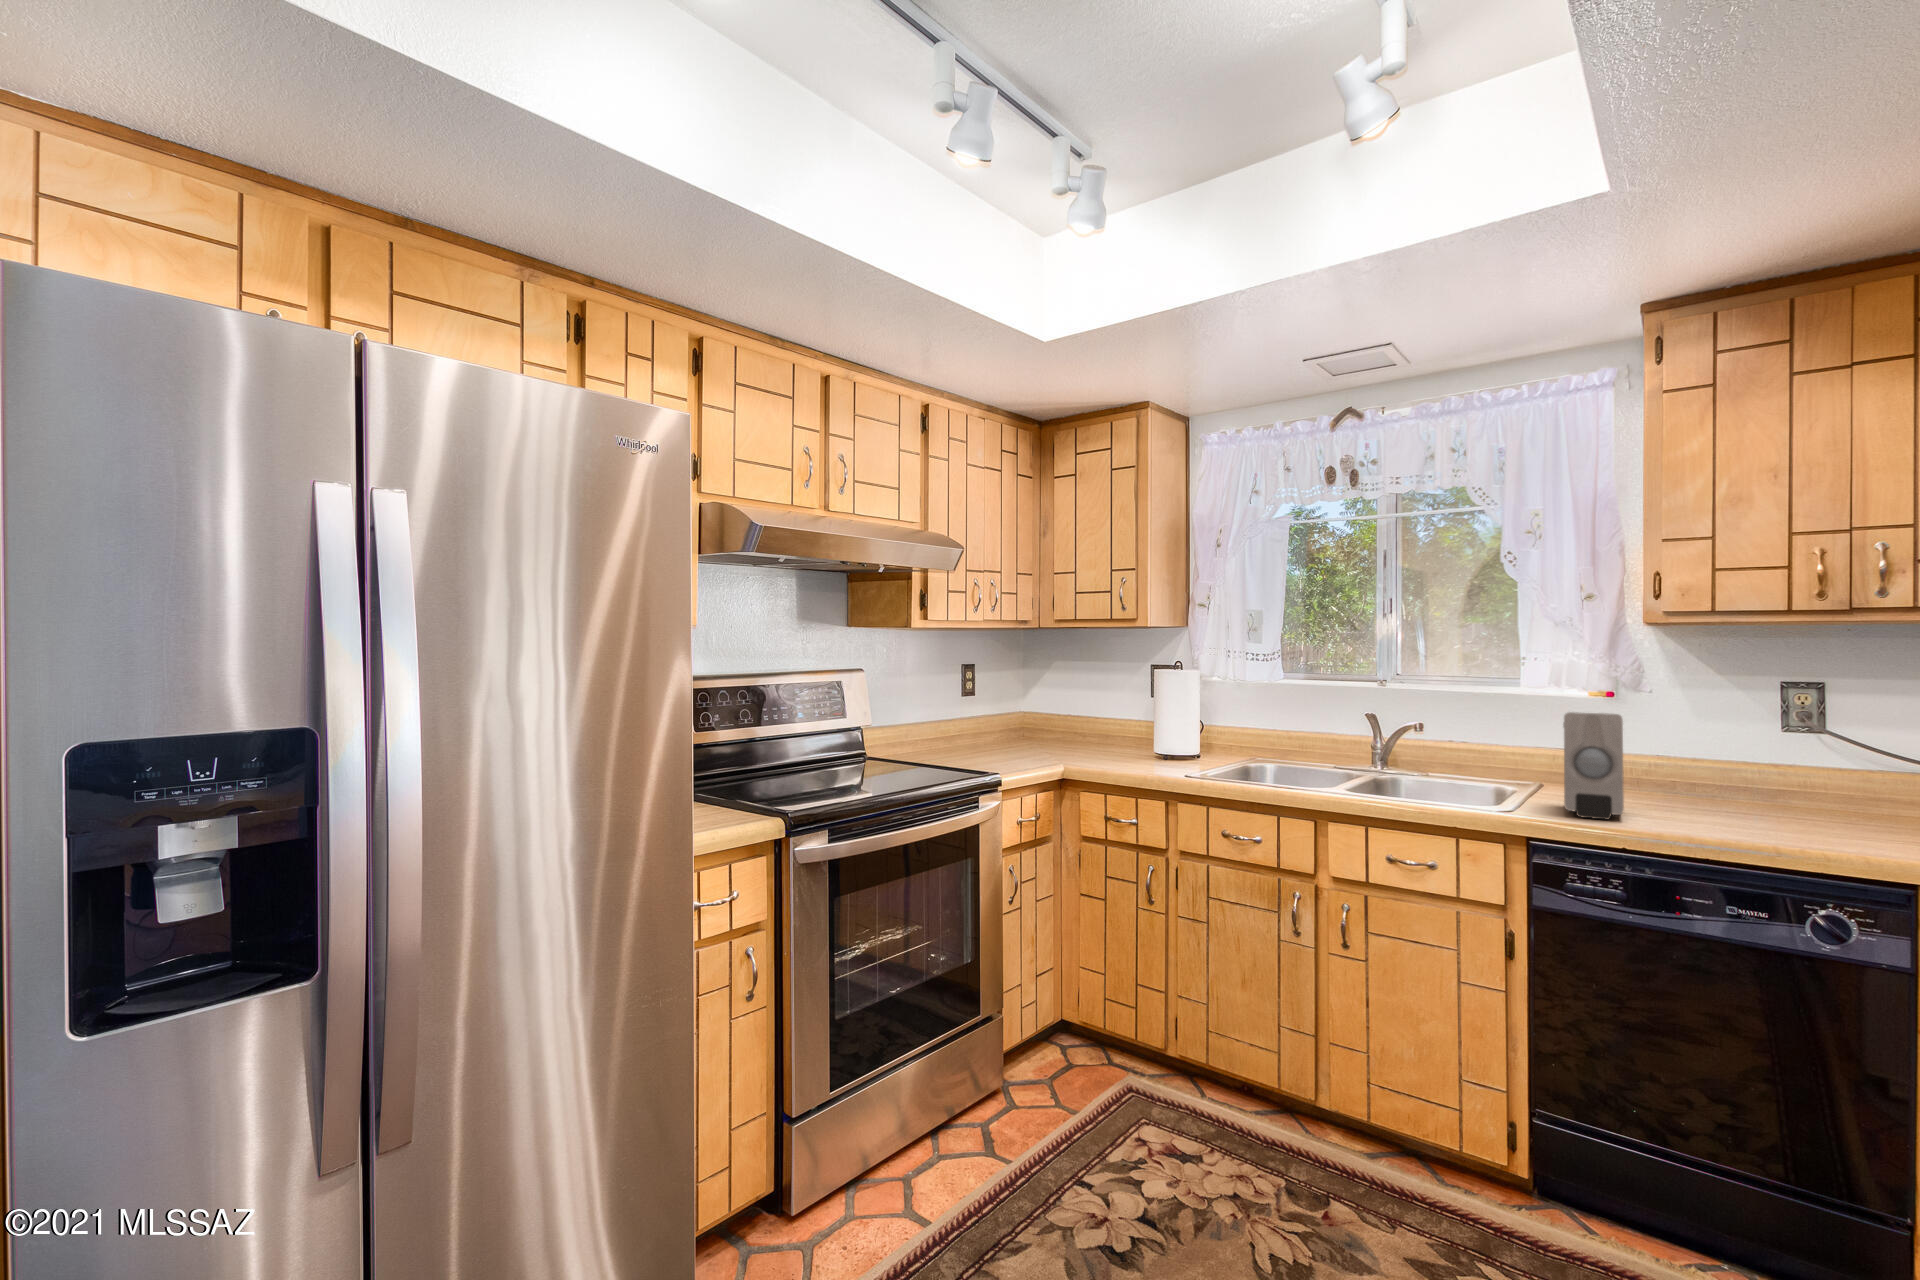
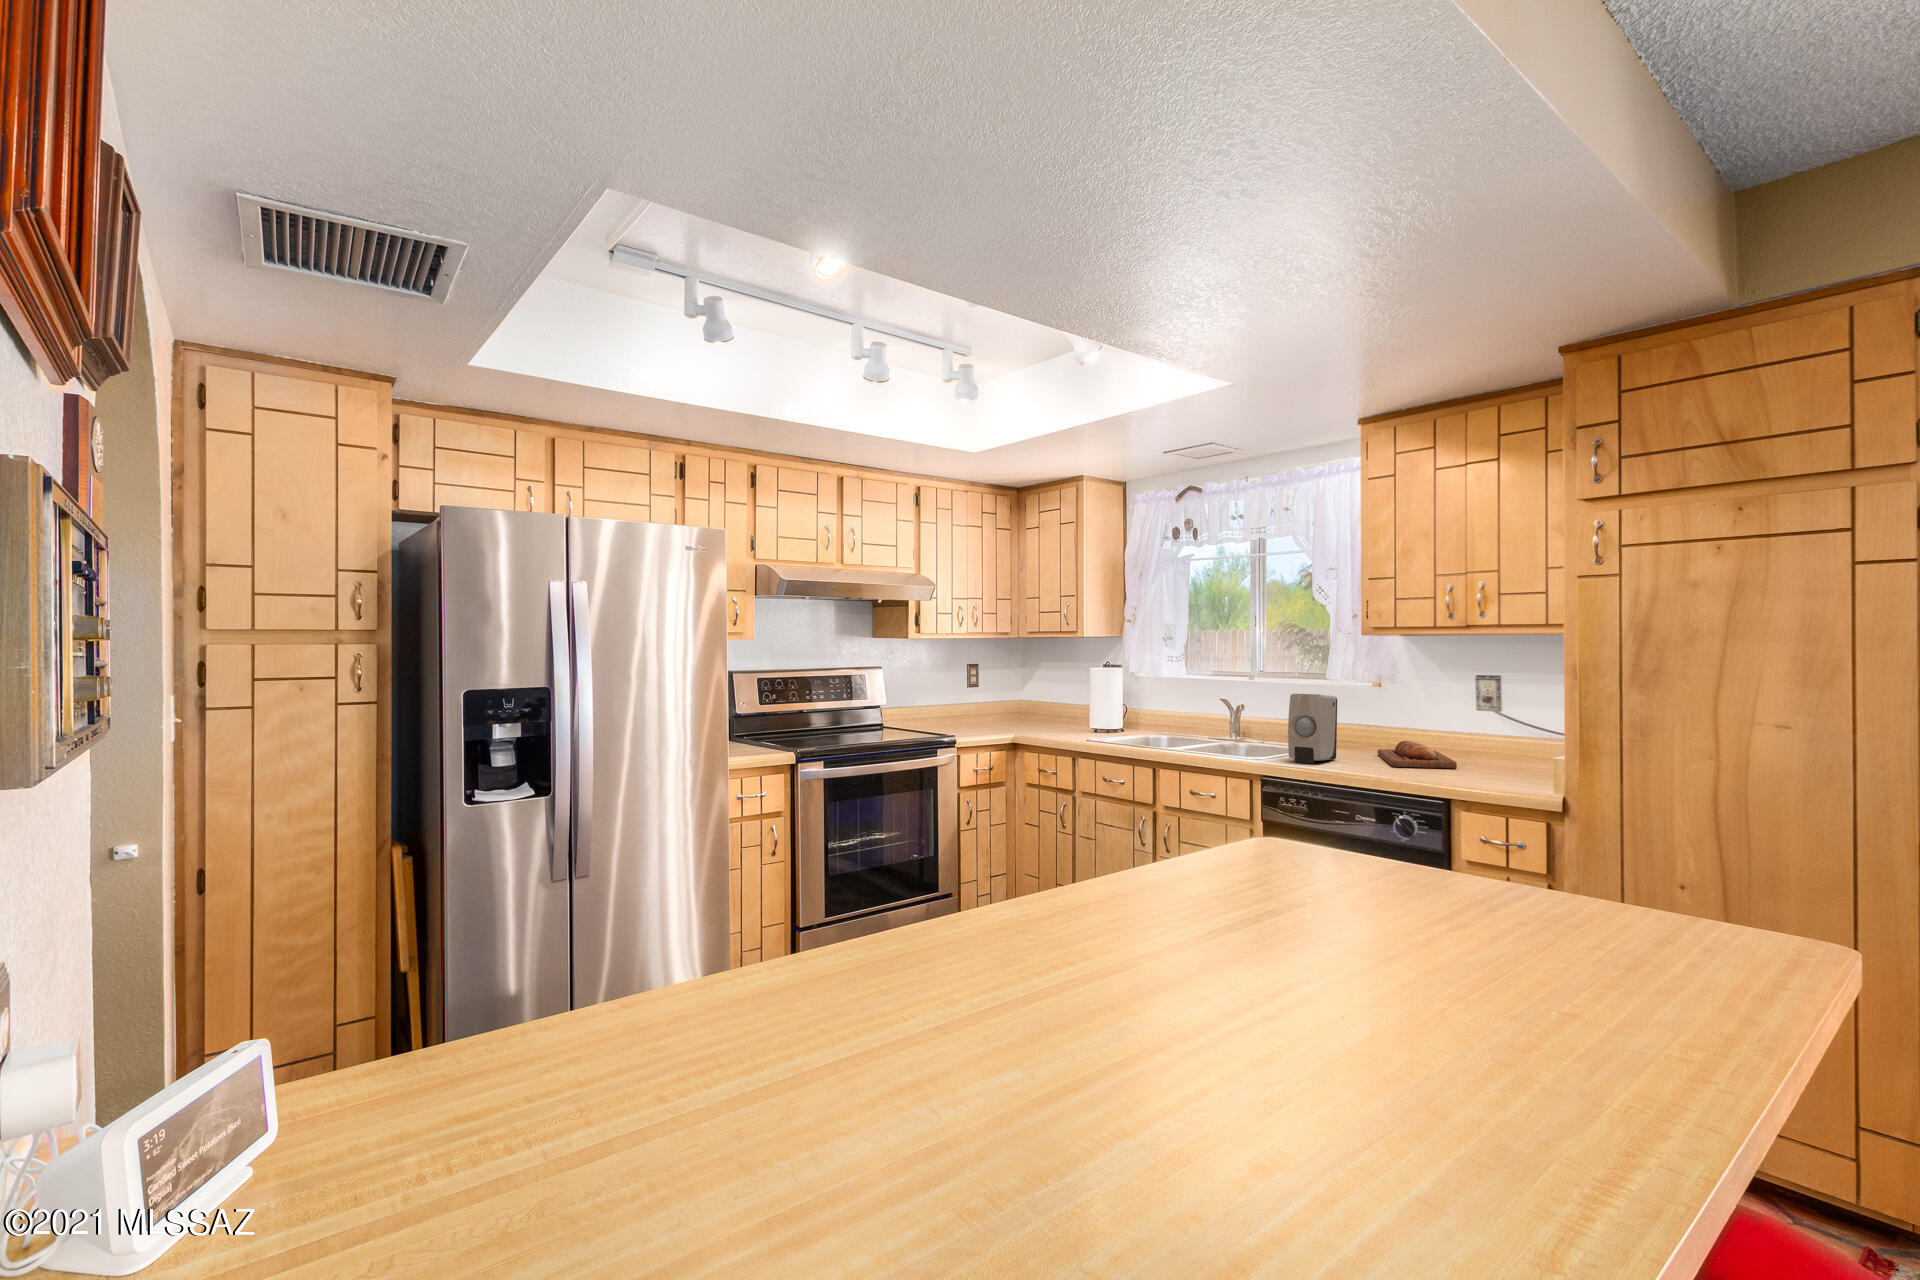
bread loaf: none [1646,779,1836,826] -> present [1378,741,1457,768]

